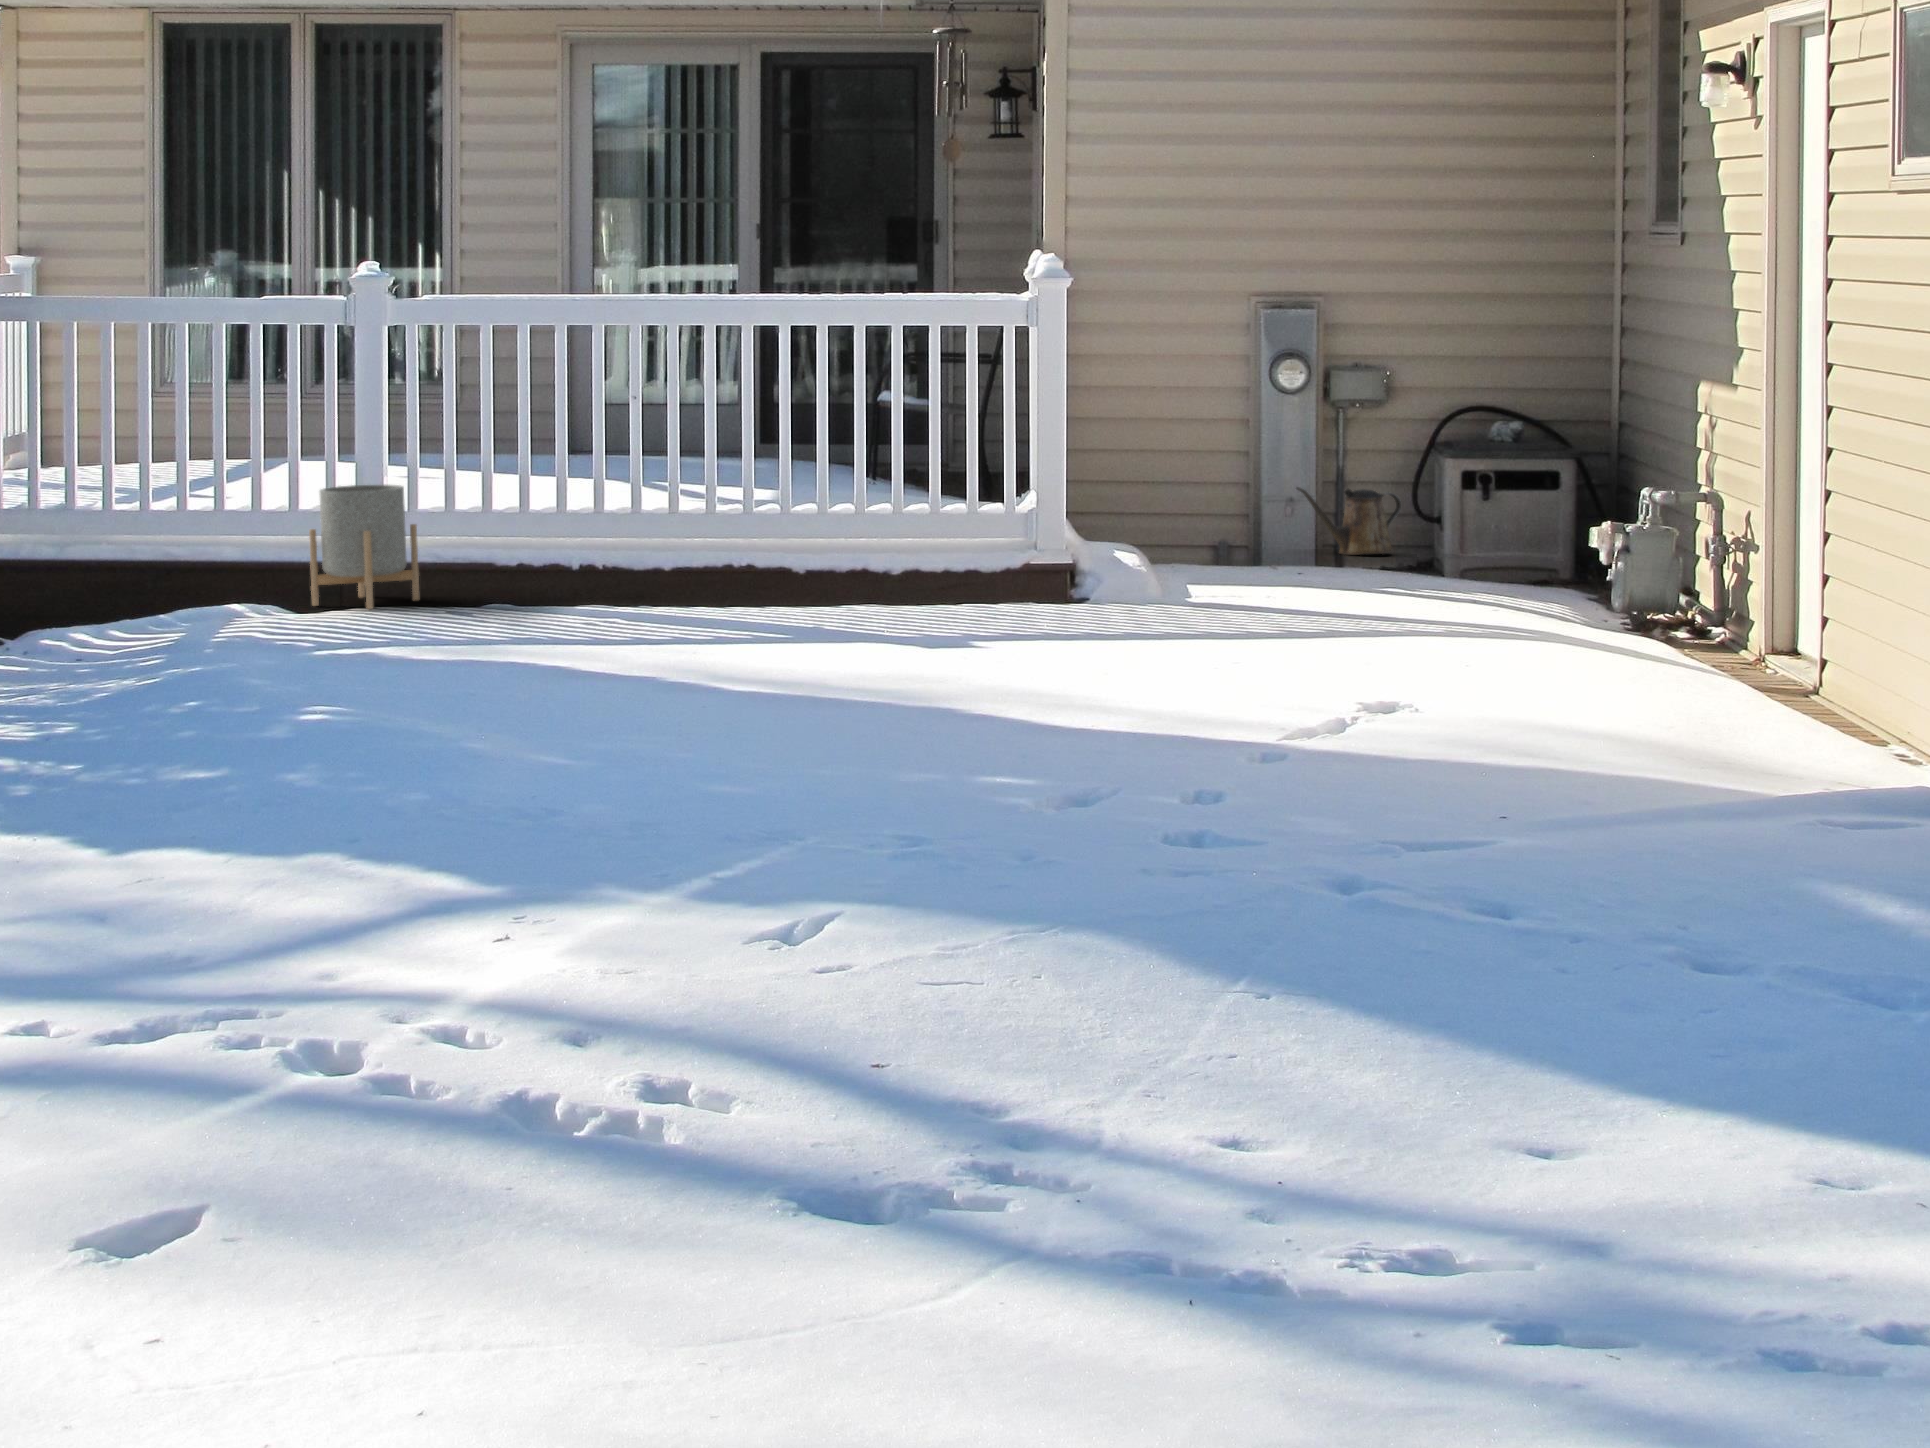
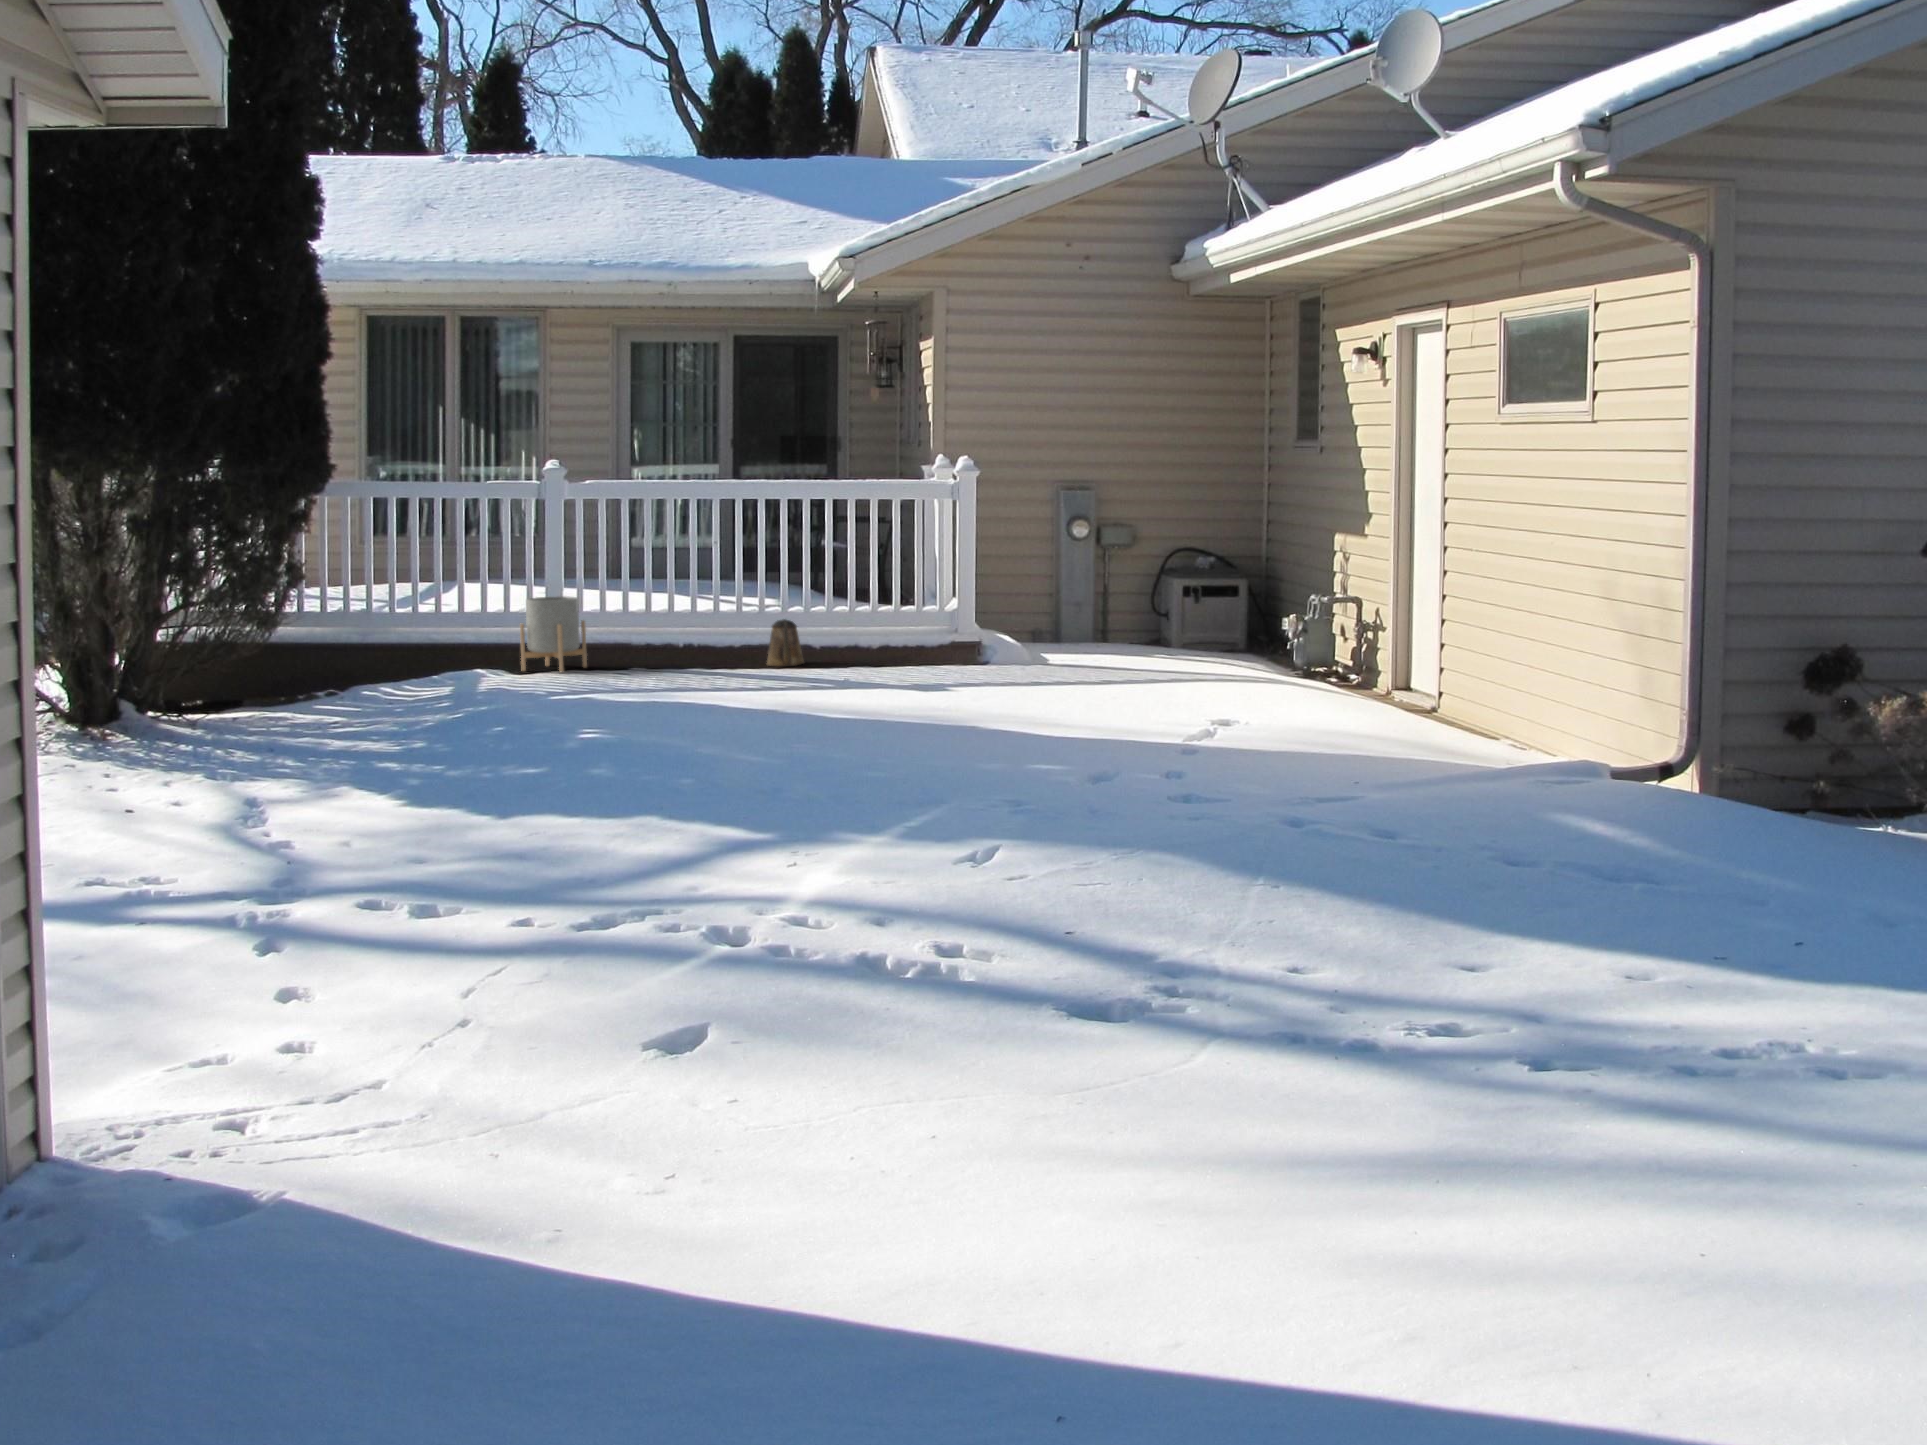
watering can: present [1296,487,1401,555] -> present [767,619,804,666]

